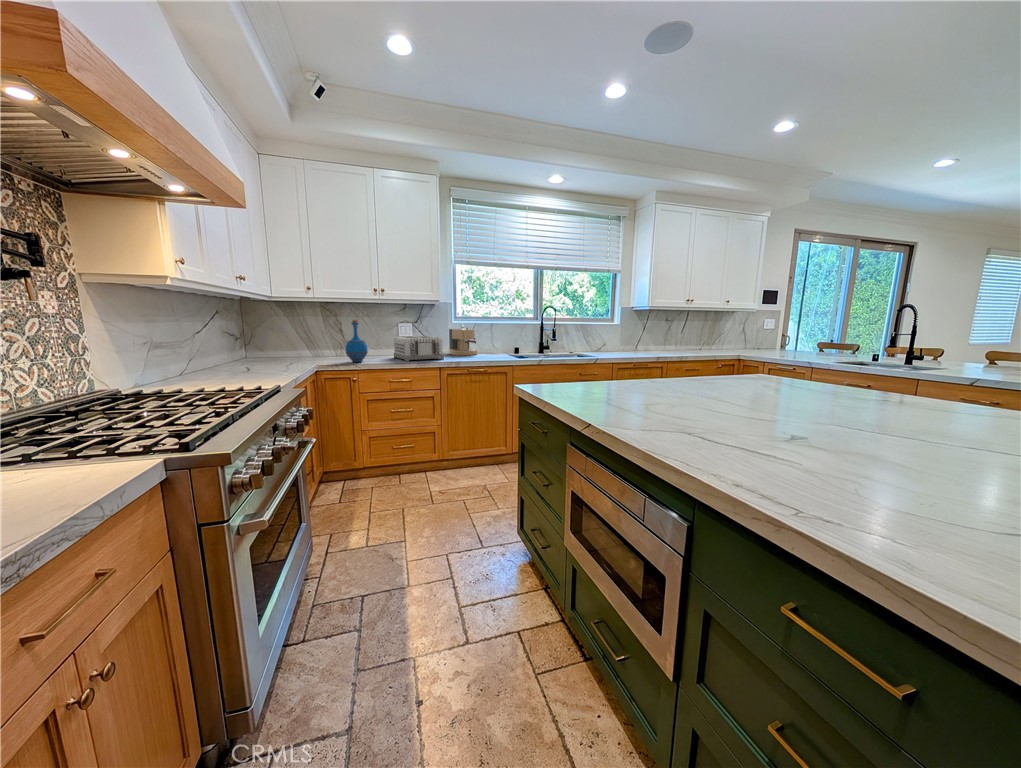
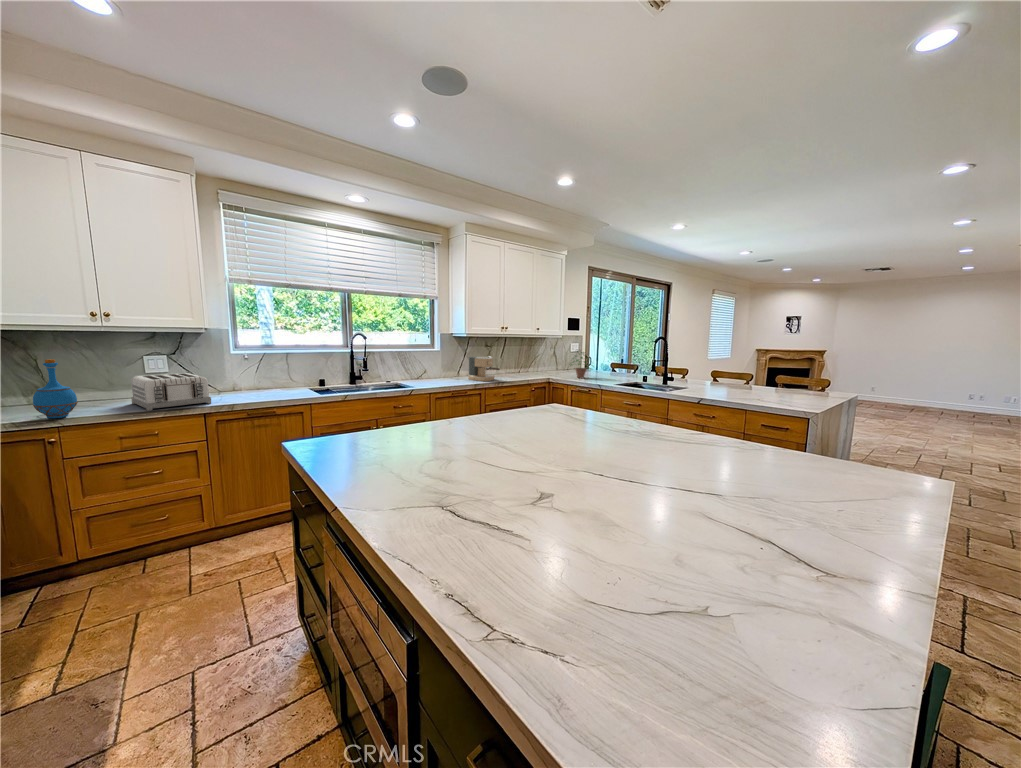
potted plant: none [762,323,799,355] -> present [571,351,591,378]
coffee maker: present [449,328,477,355] -> present [468,356,500,381]

